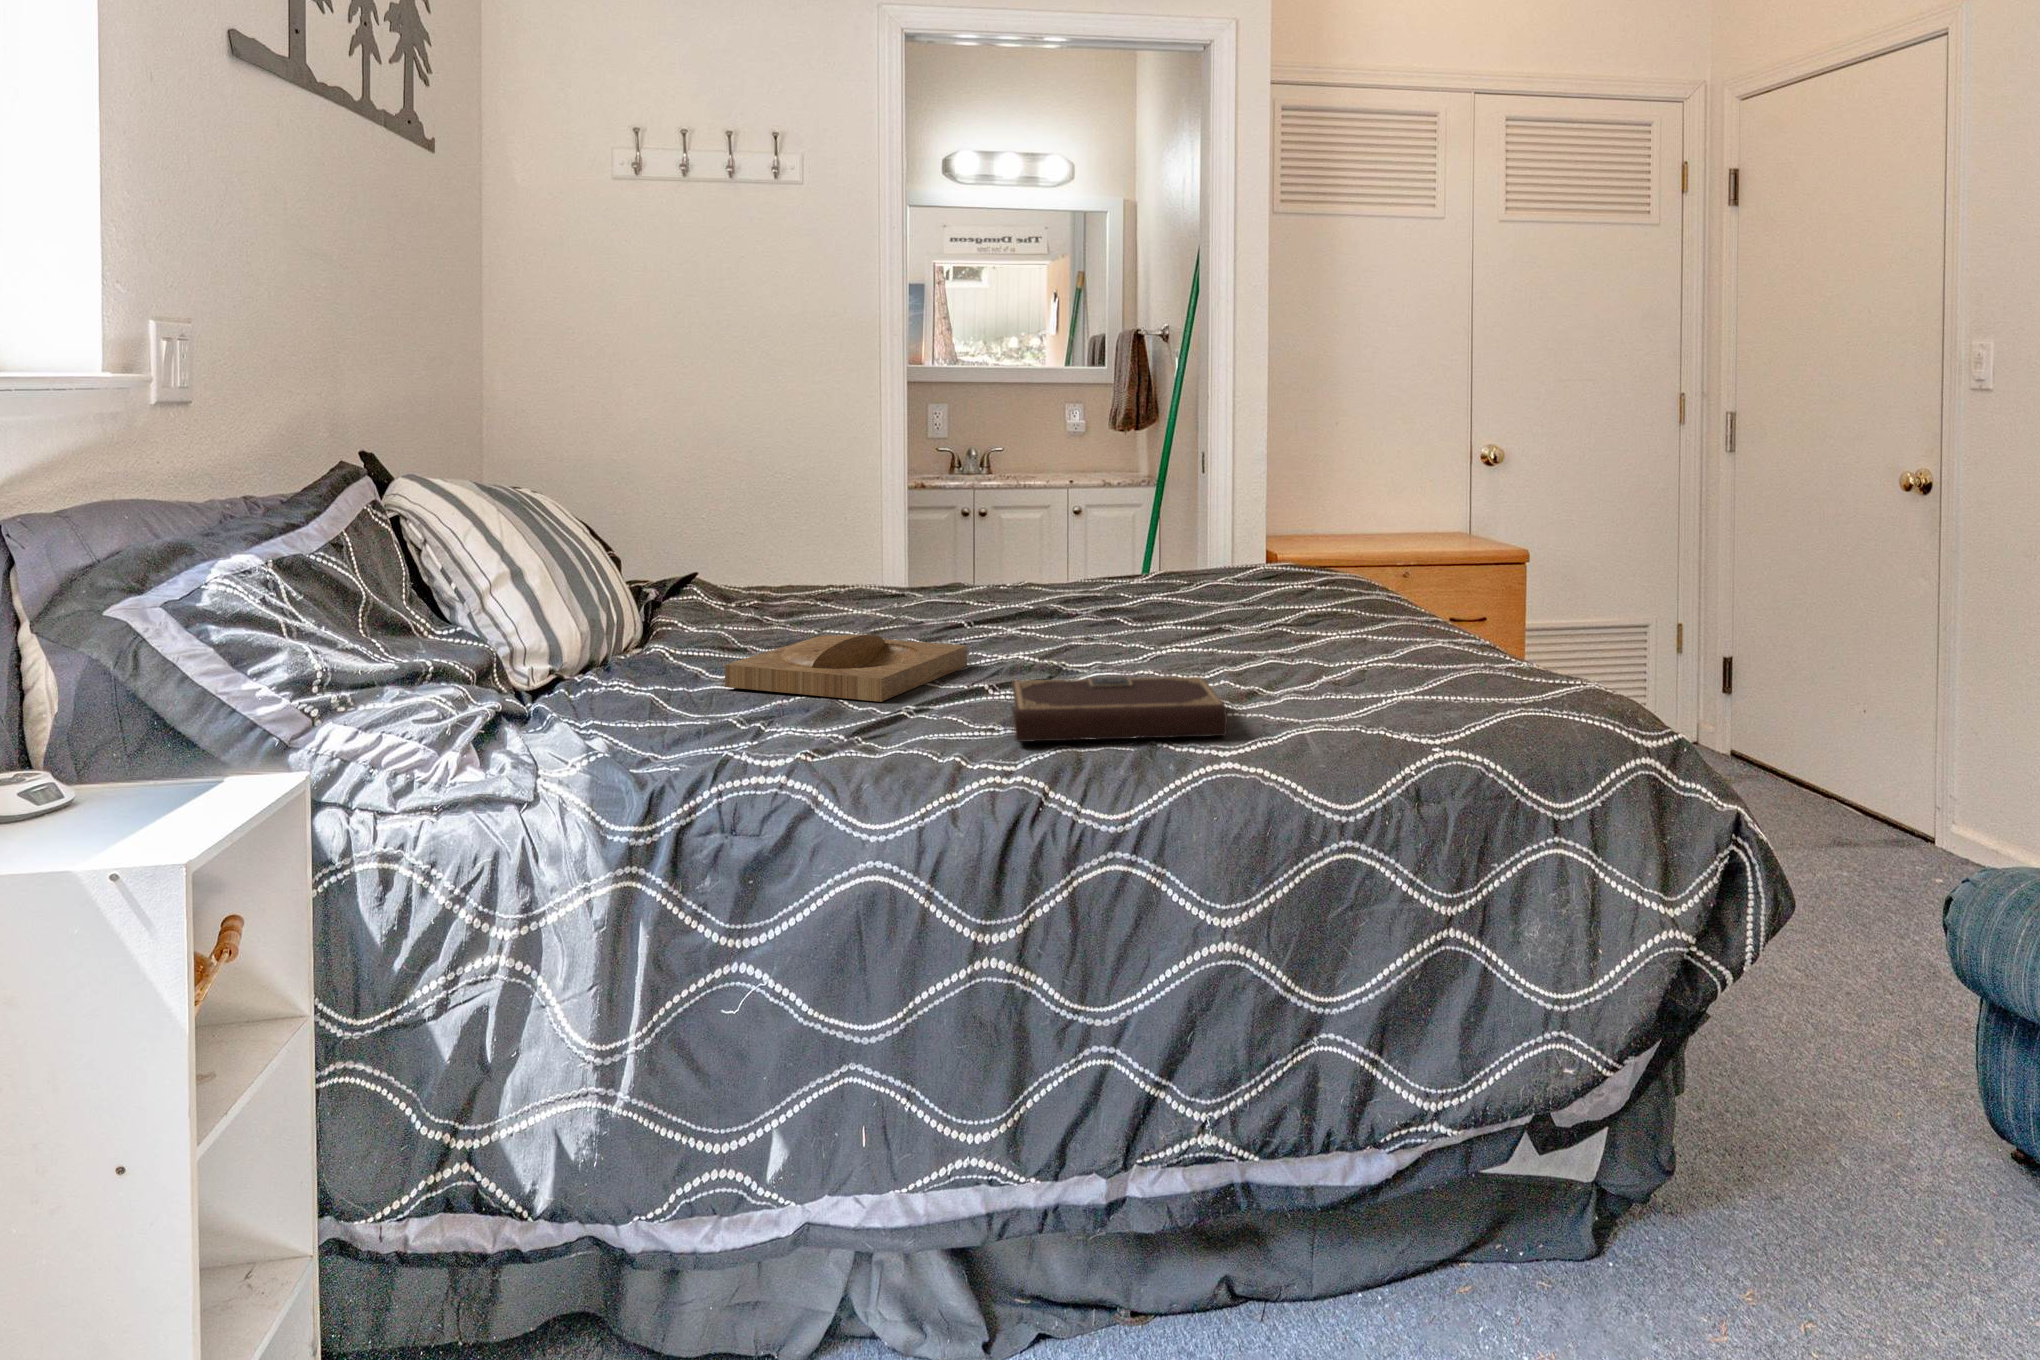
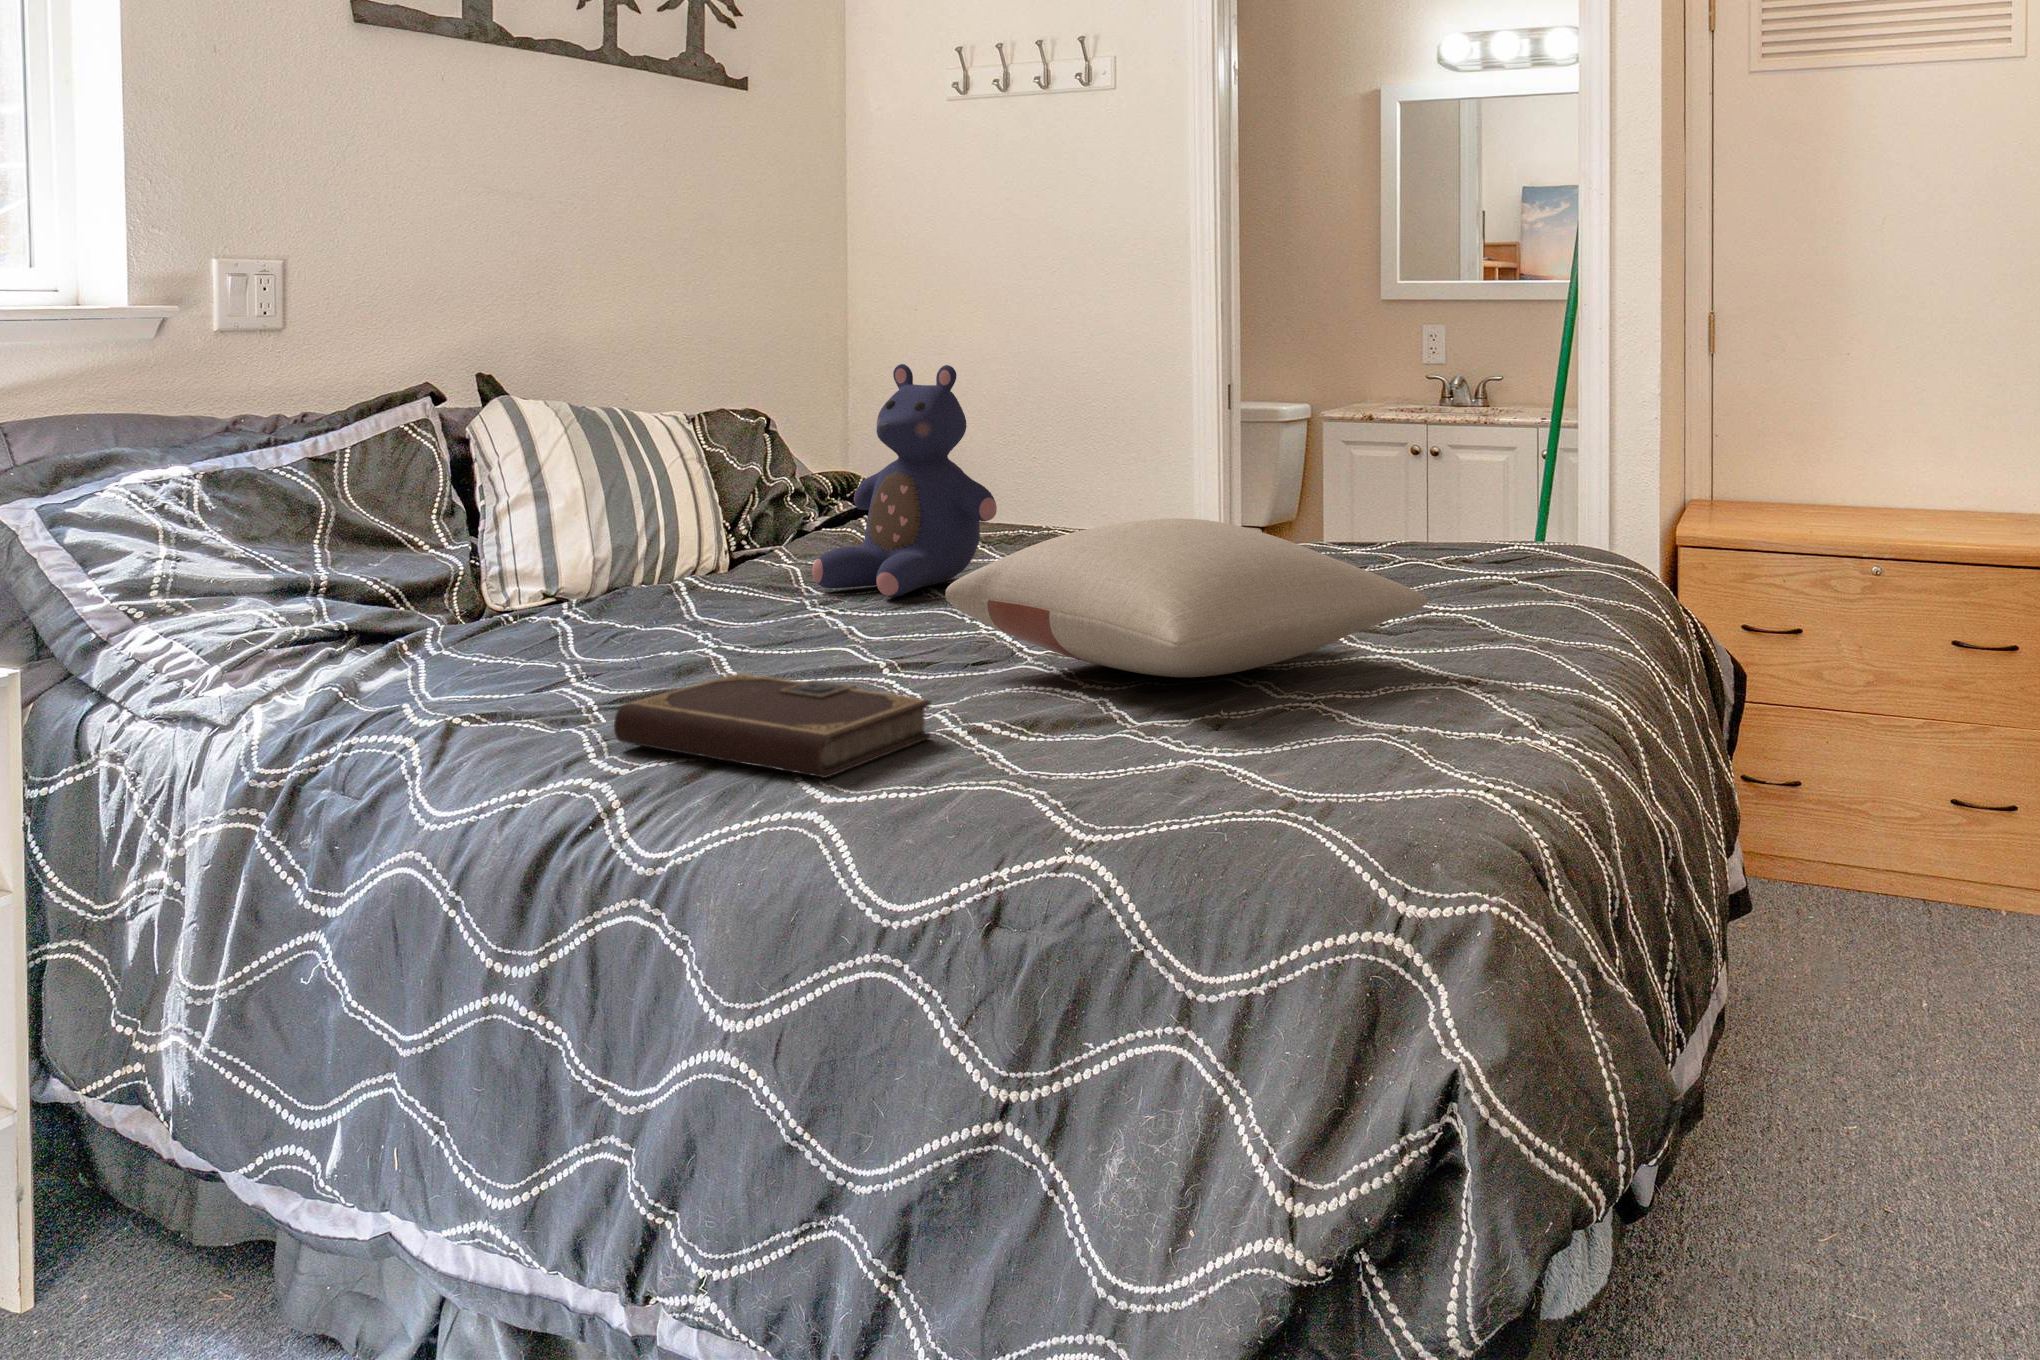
teddy bear: none [728,422,890,627] -> present [812,364,997,597]
pillow: none [1061,535,1353,649] -> present [945,518,1428,677]
tray: present [725,634,967,702] -> none [617,602,877,679]

